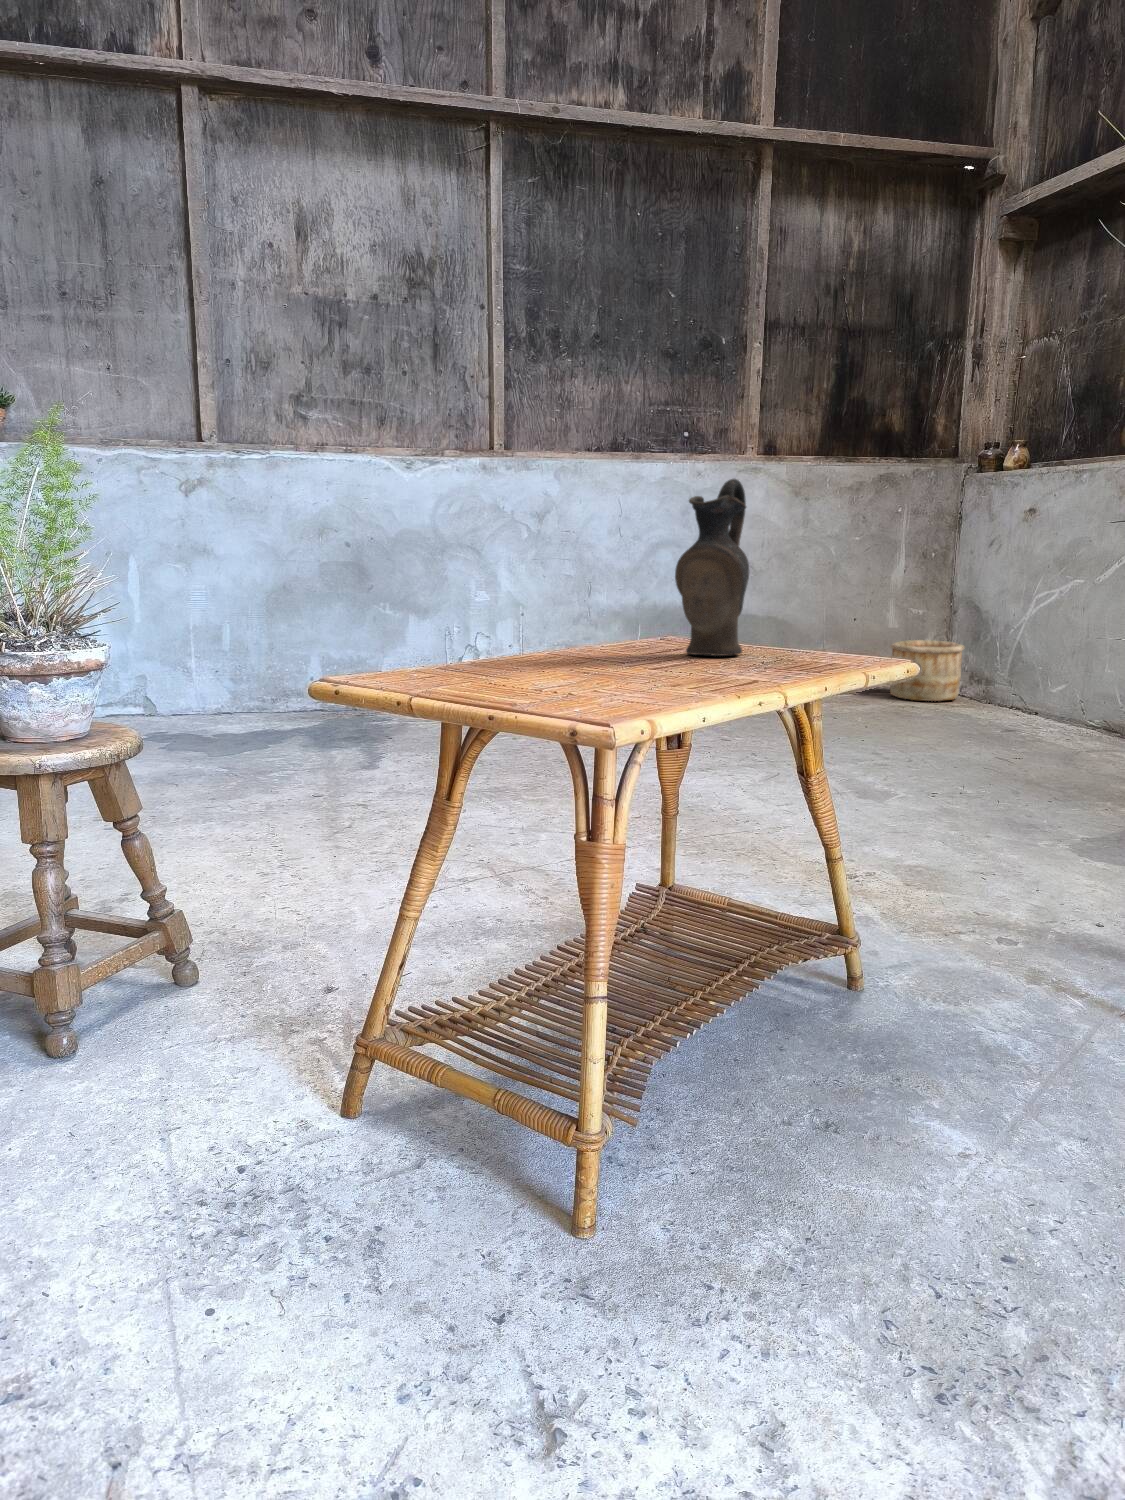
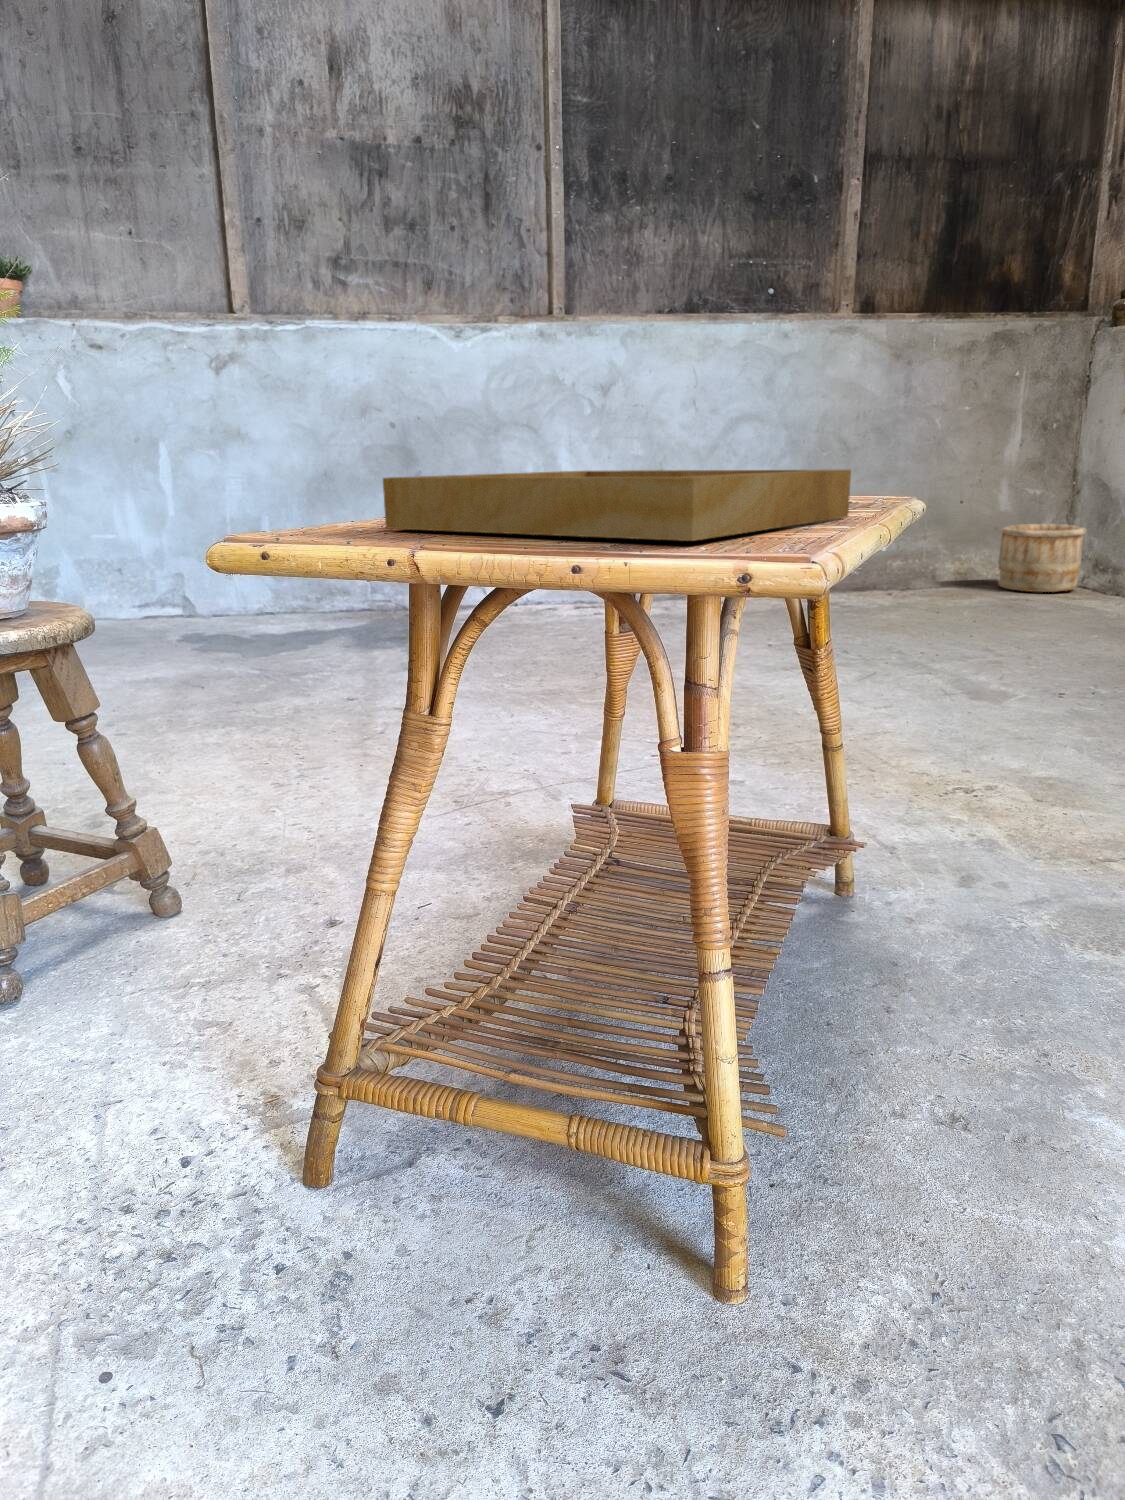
ceramic pitcher: present [675,479,749,656] -> none [756,263,856,503]
tray: none [405,630,744,704] -> present [383,470,851,541]

